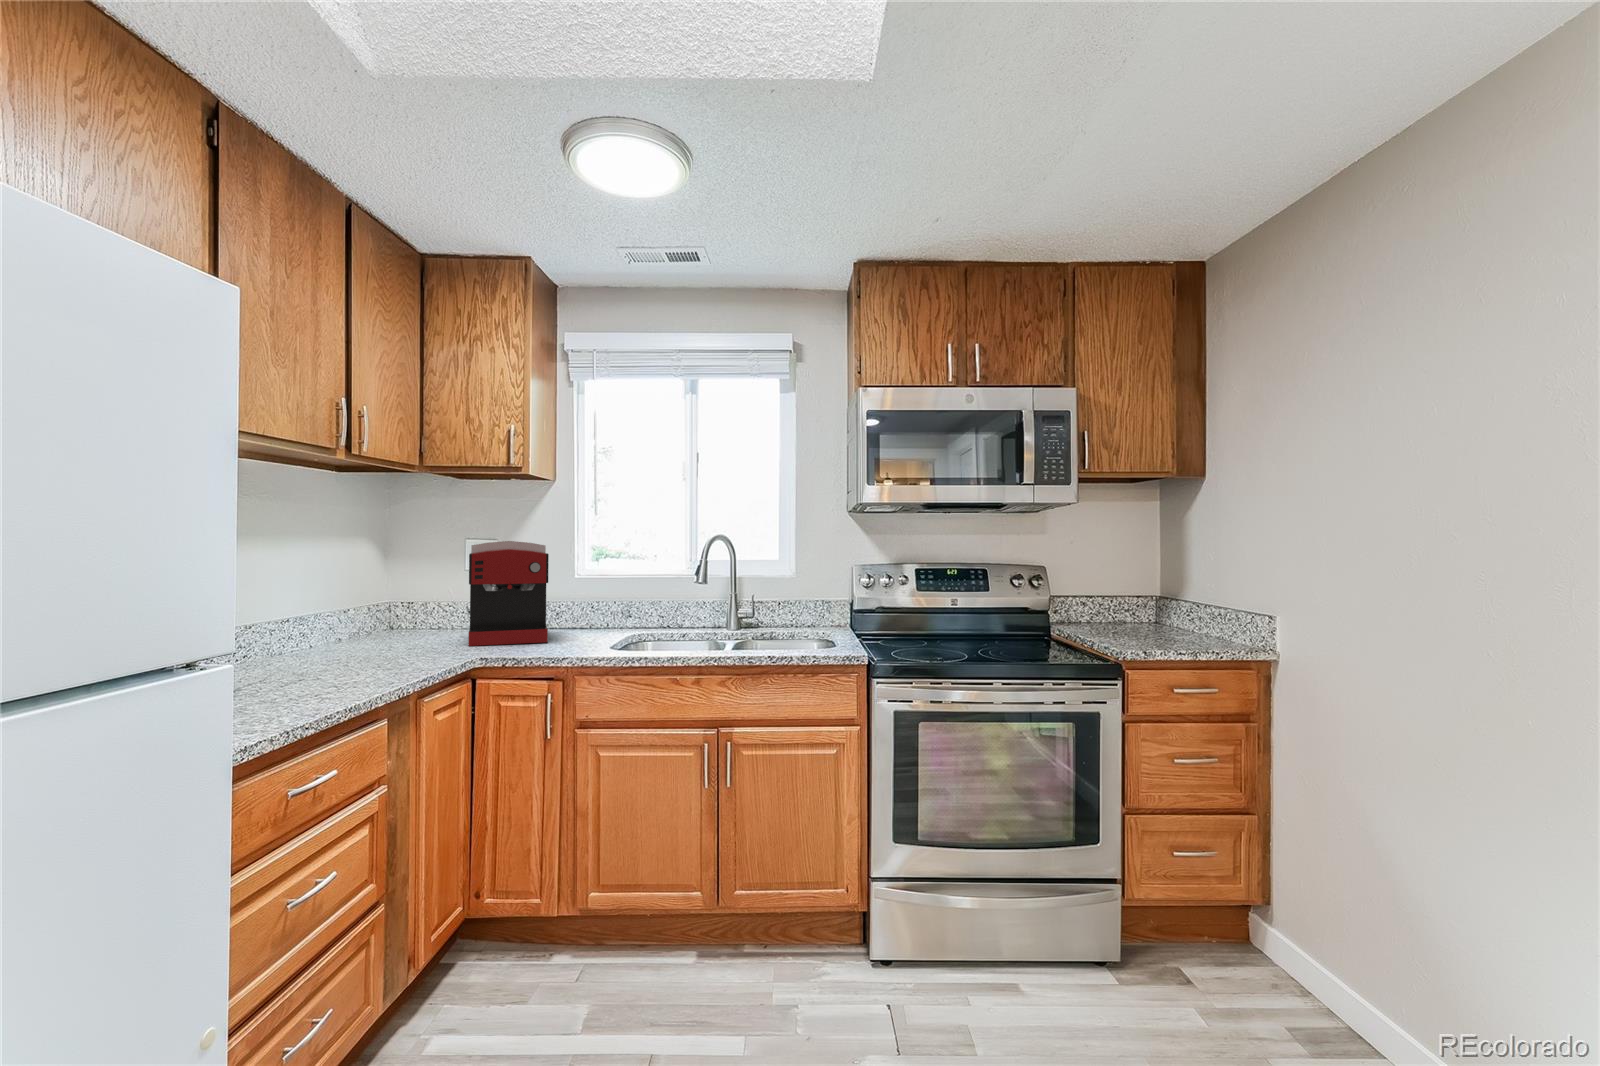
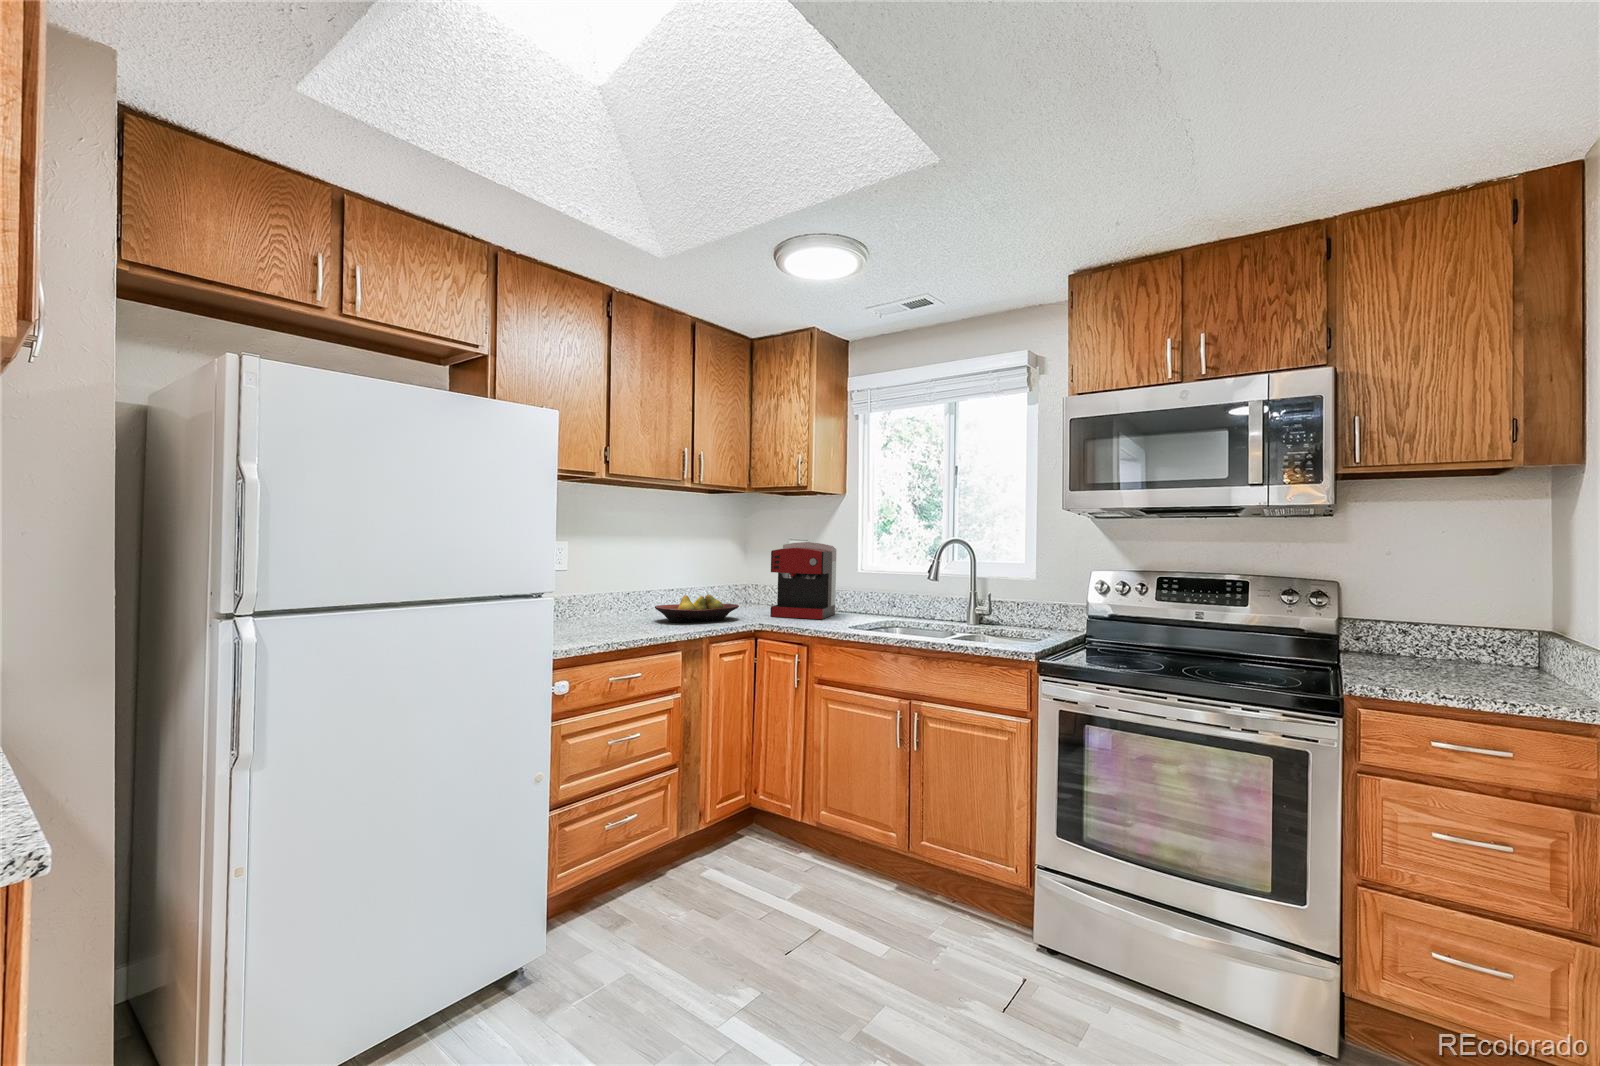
fruit bowl: none [299,624,434,673] -> present [655,595,739,622]

